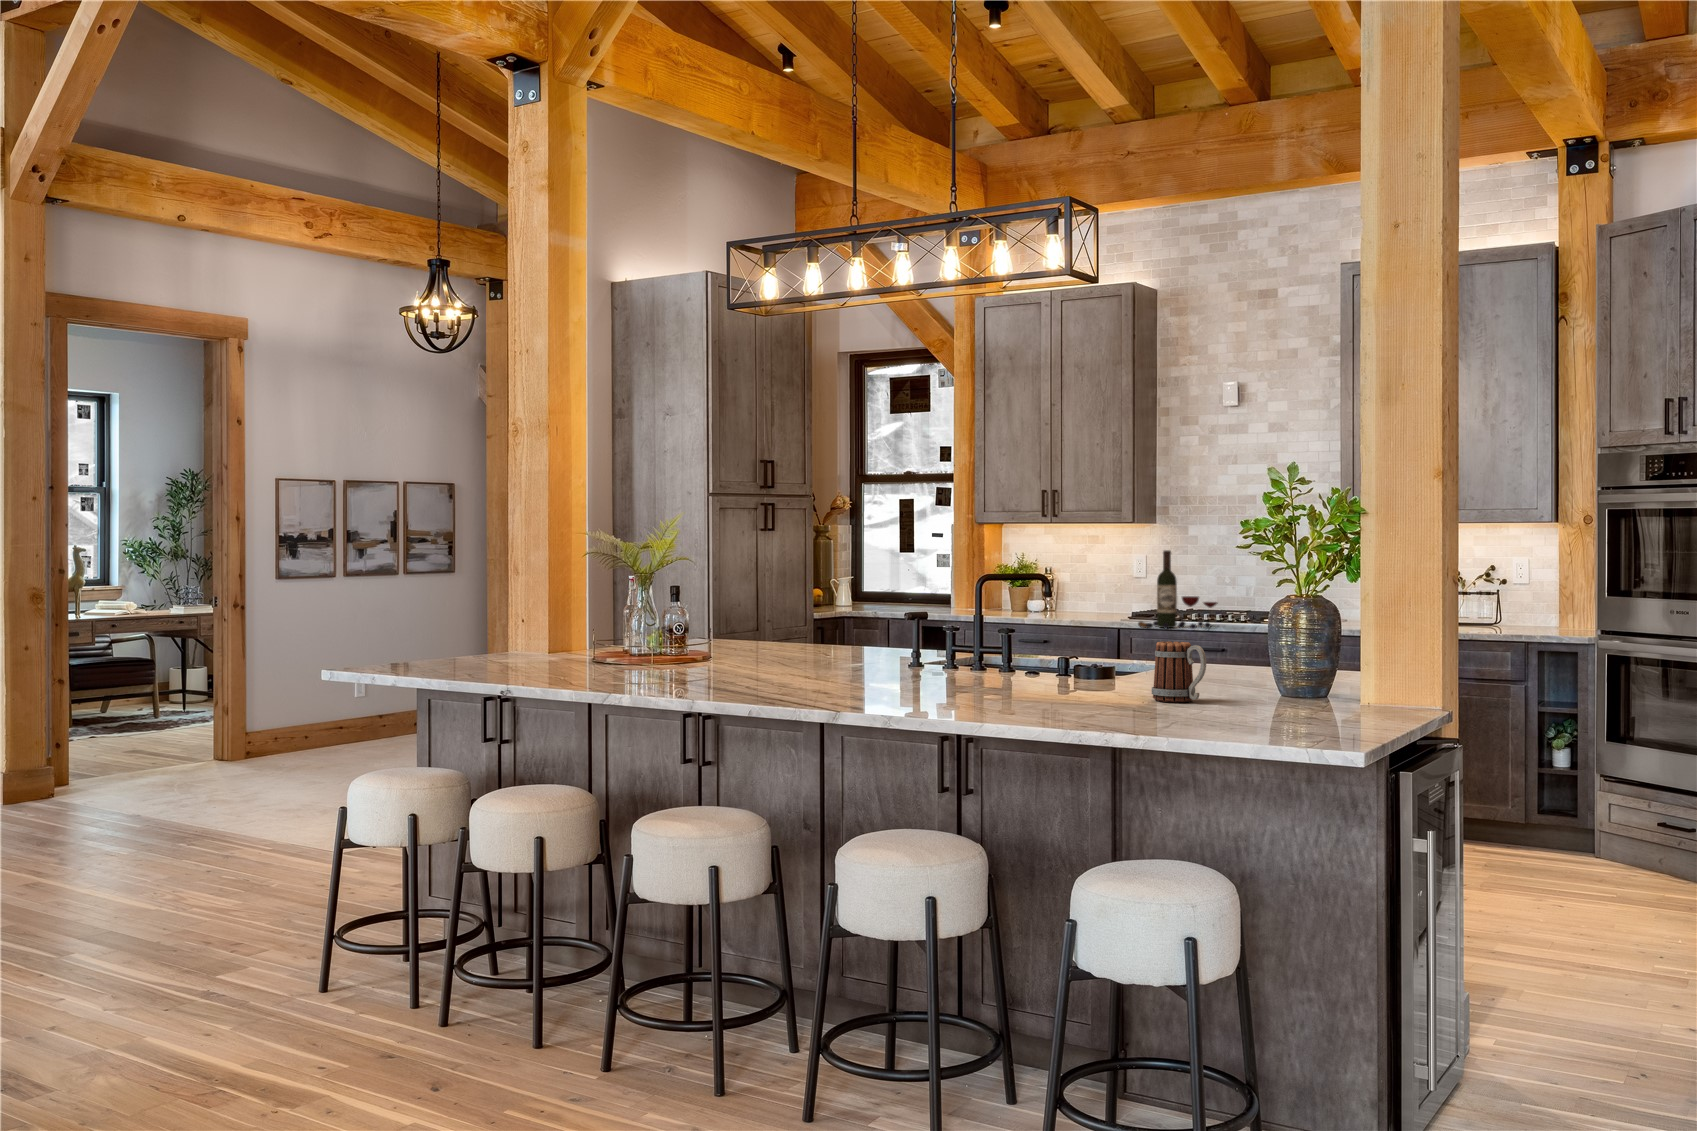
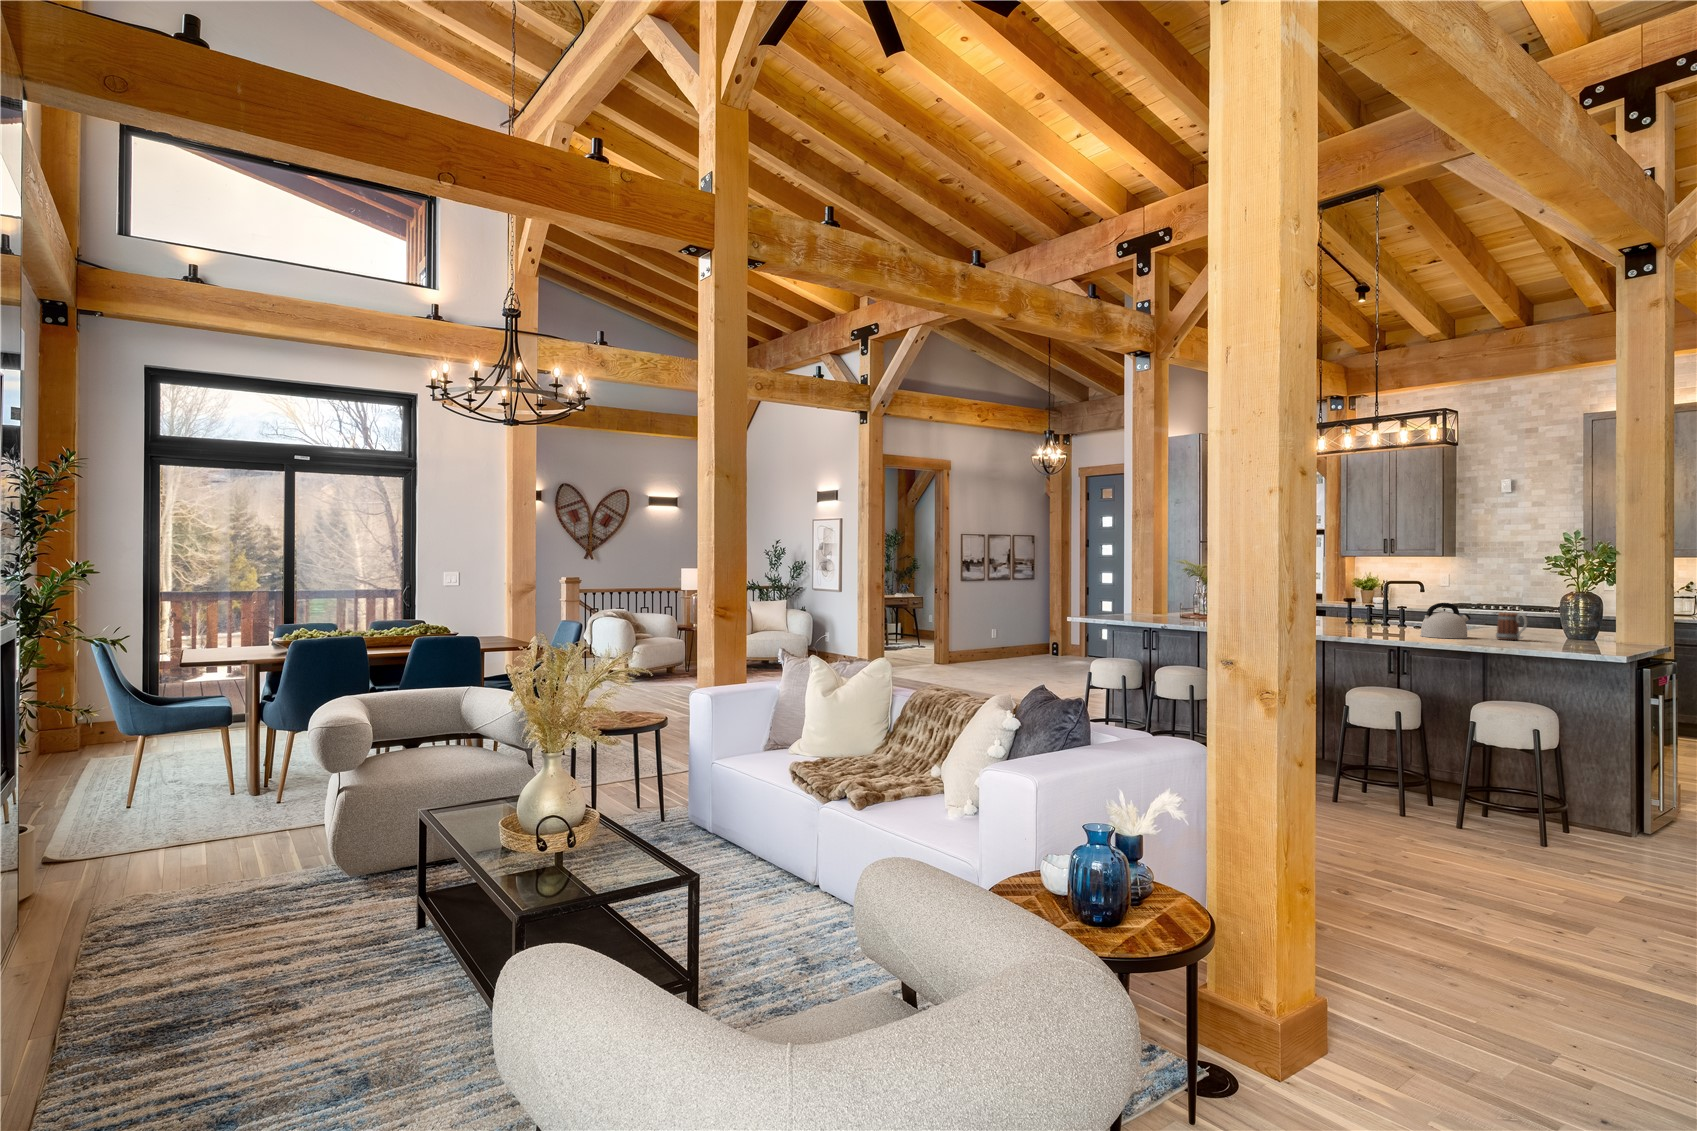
wine bottle: present [1138,550,1218,629] -> none [1452,572,1505,616]
kettle: none [1012,623,1106,702] -> present [1421,603,1471,638]

